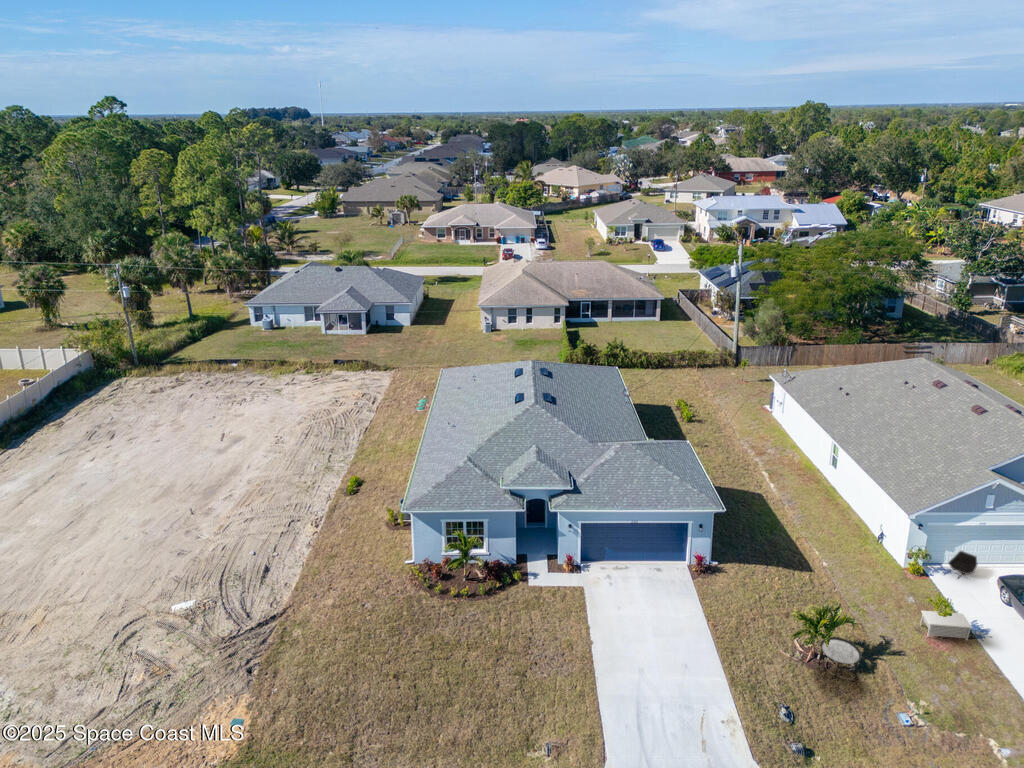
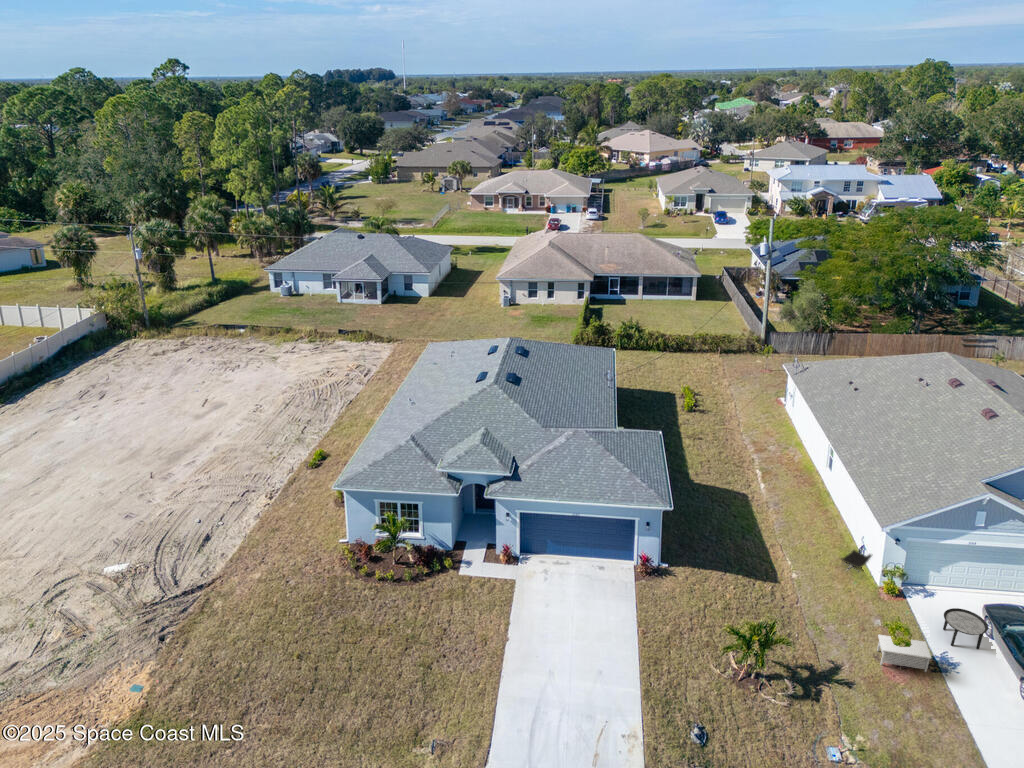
lounge chair: present [949,551,977,575] -> present [842,550,871,569]
round table: present [819,637,862,678] -> present [943,608,988,649]

